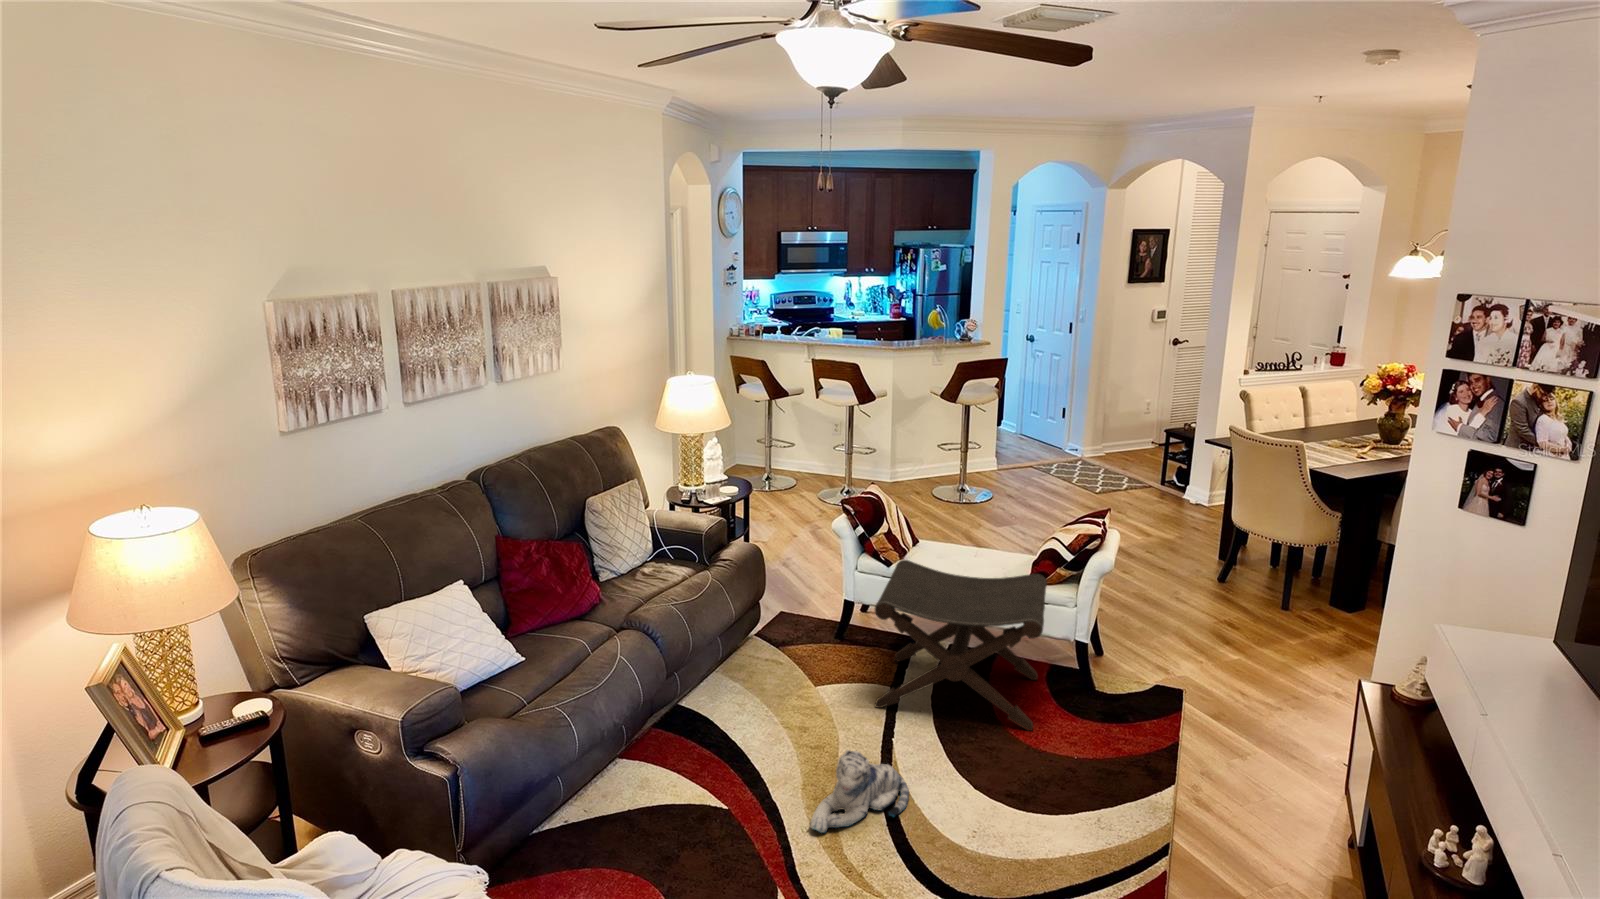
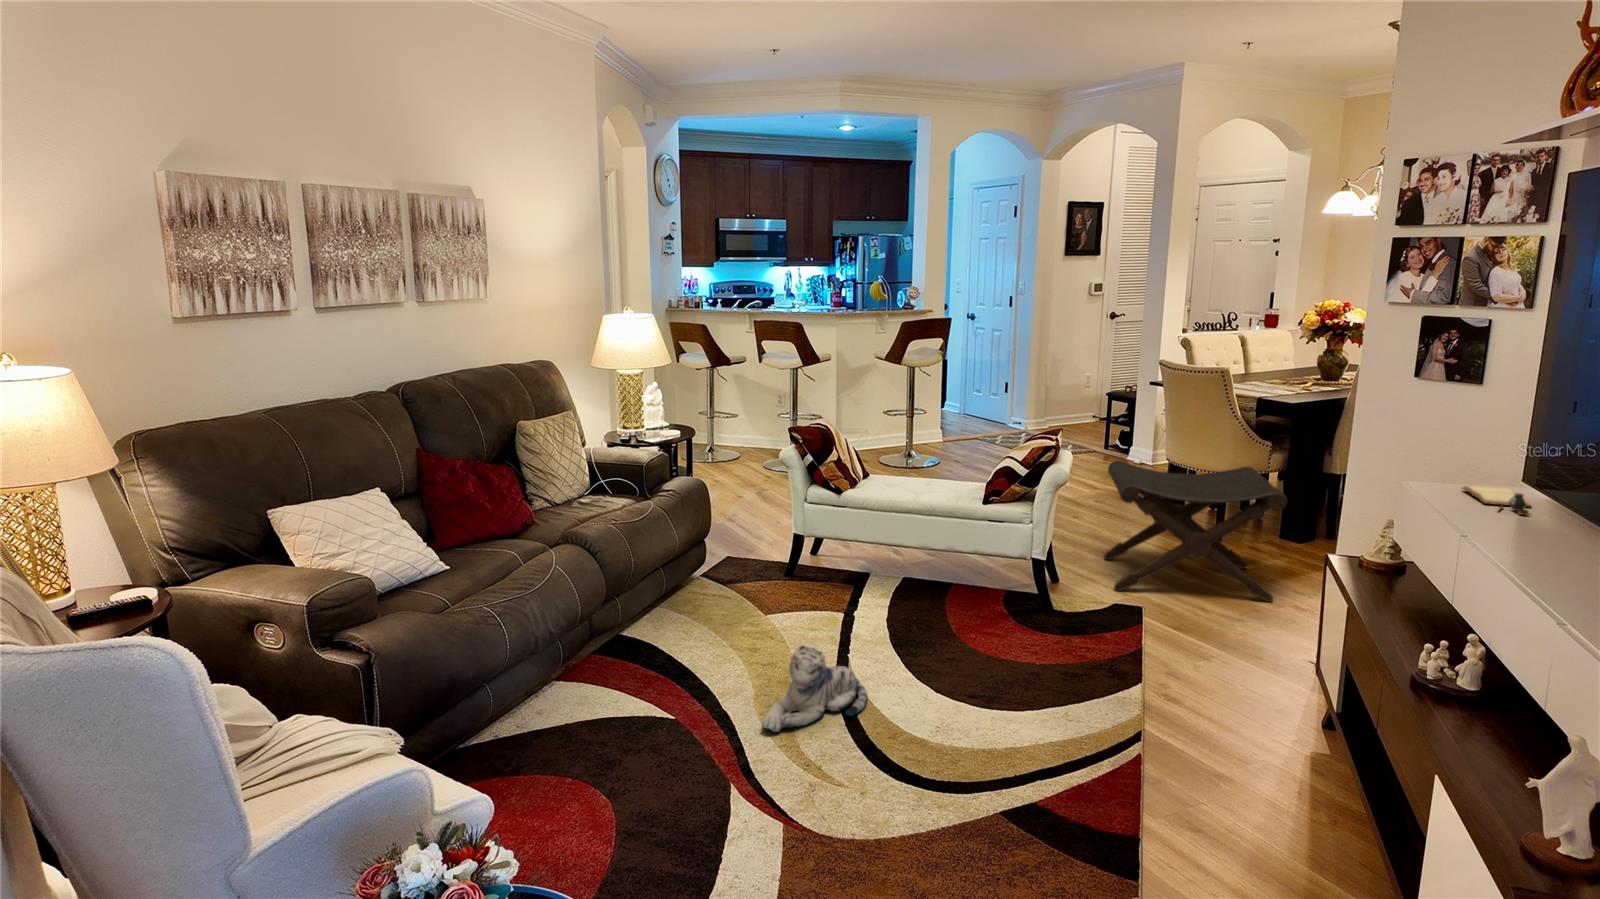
footstool: present [875,560,1047,731] -> present [1104,461,1287,602]
book: none [1484,656,1550,705] -> present [1462,486,1531,515]

